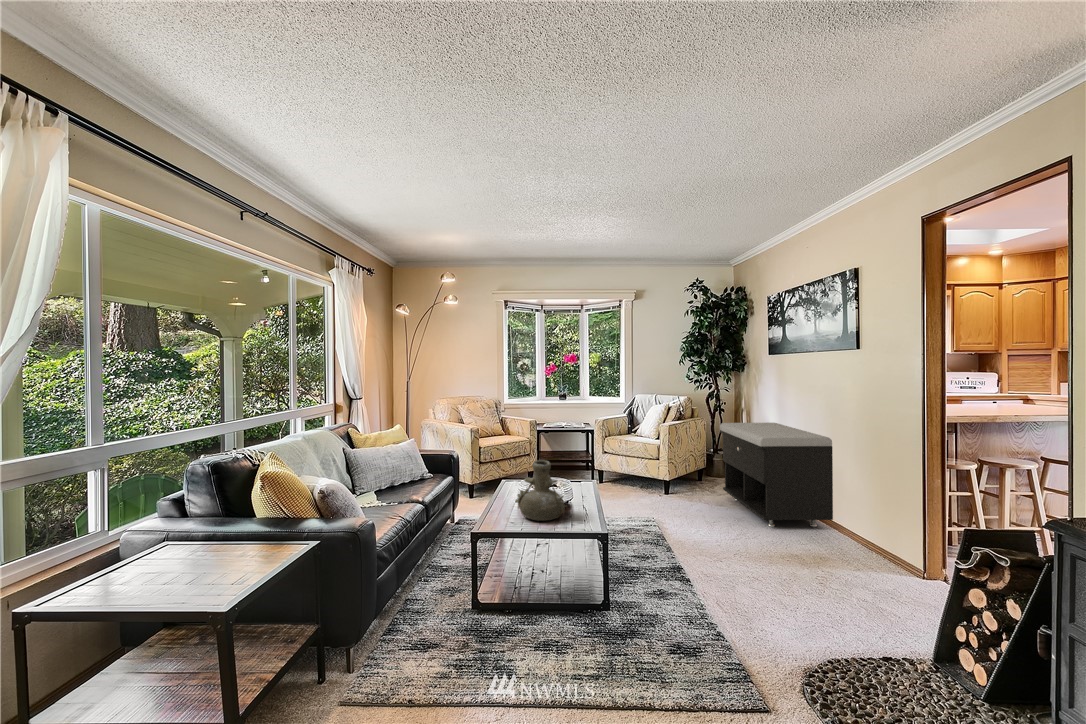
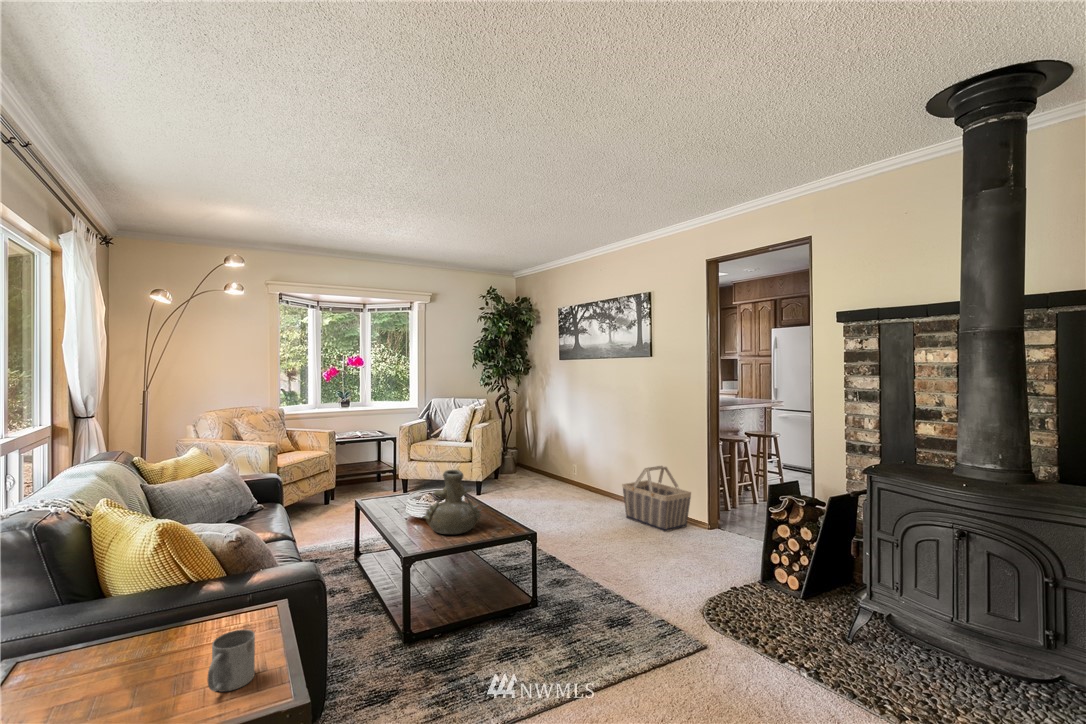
storage bench: present [720,423,833,527] -> none [528,421,630,512]
basket: none [809,485,898,568] -> present [622,466,691,532]
mug: none [190,551,234,590] -> present [208,629,255,692]

